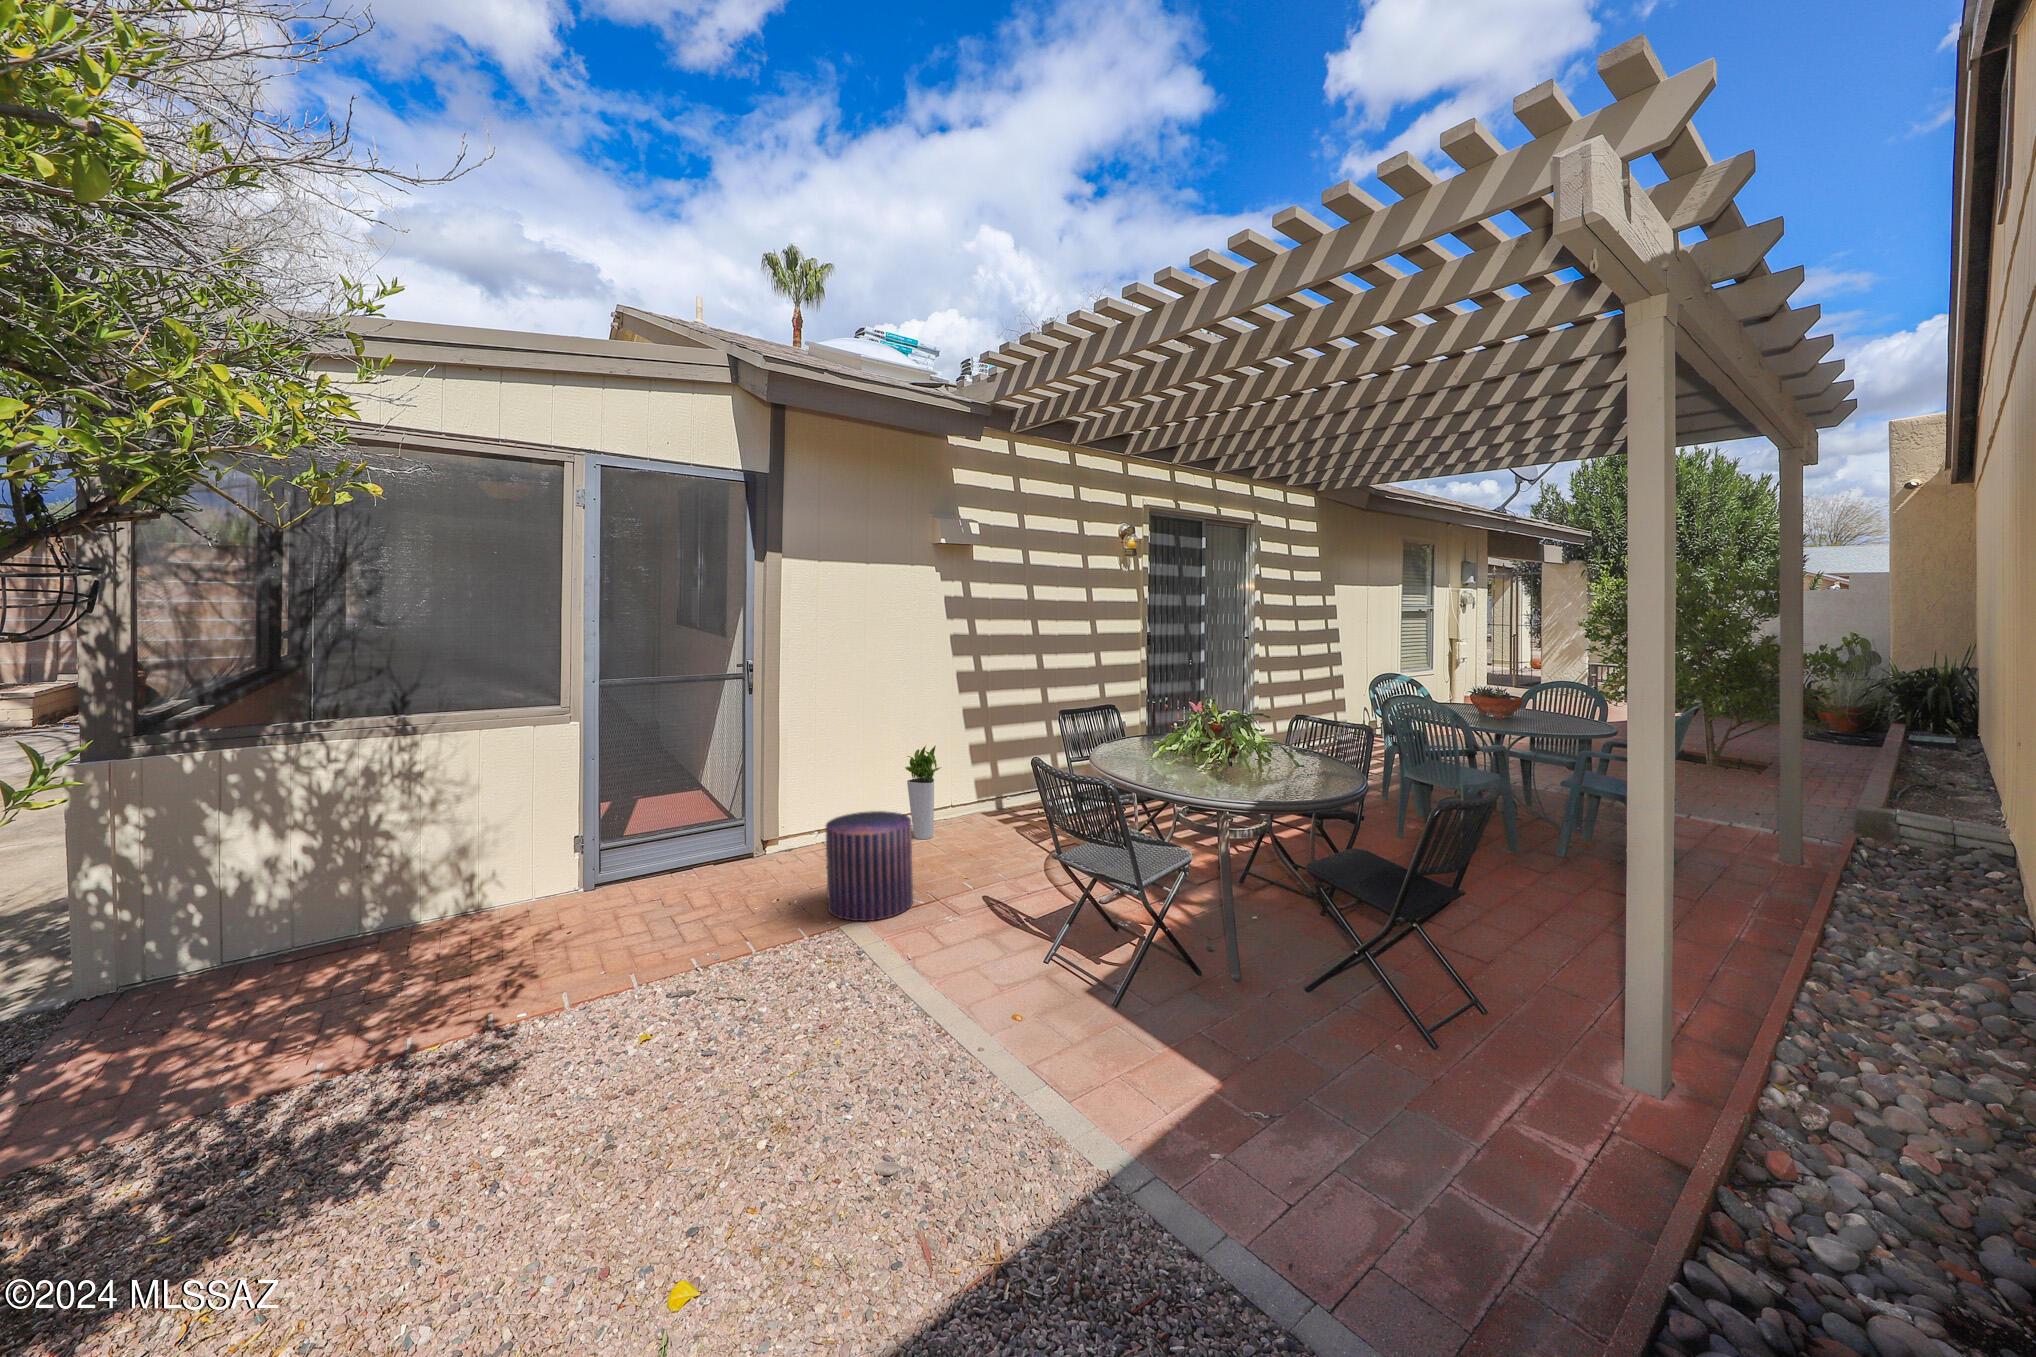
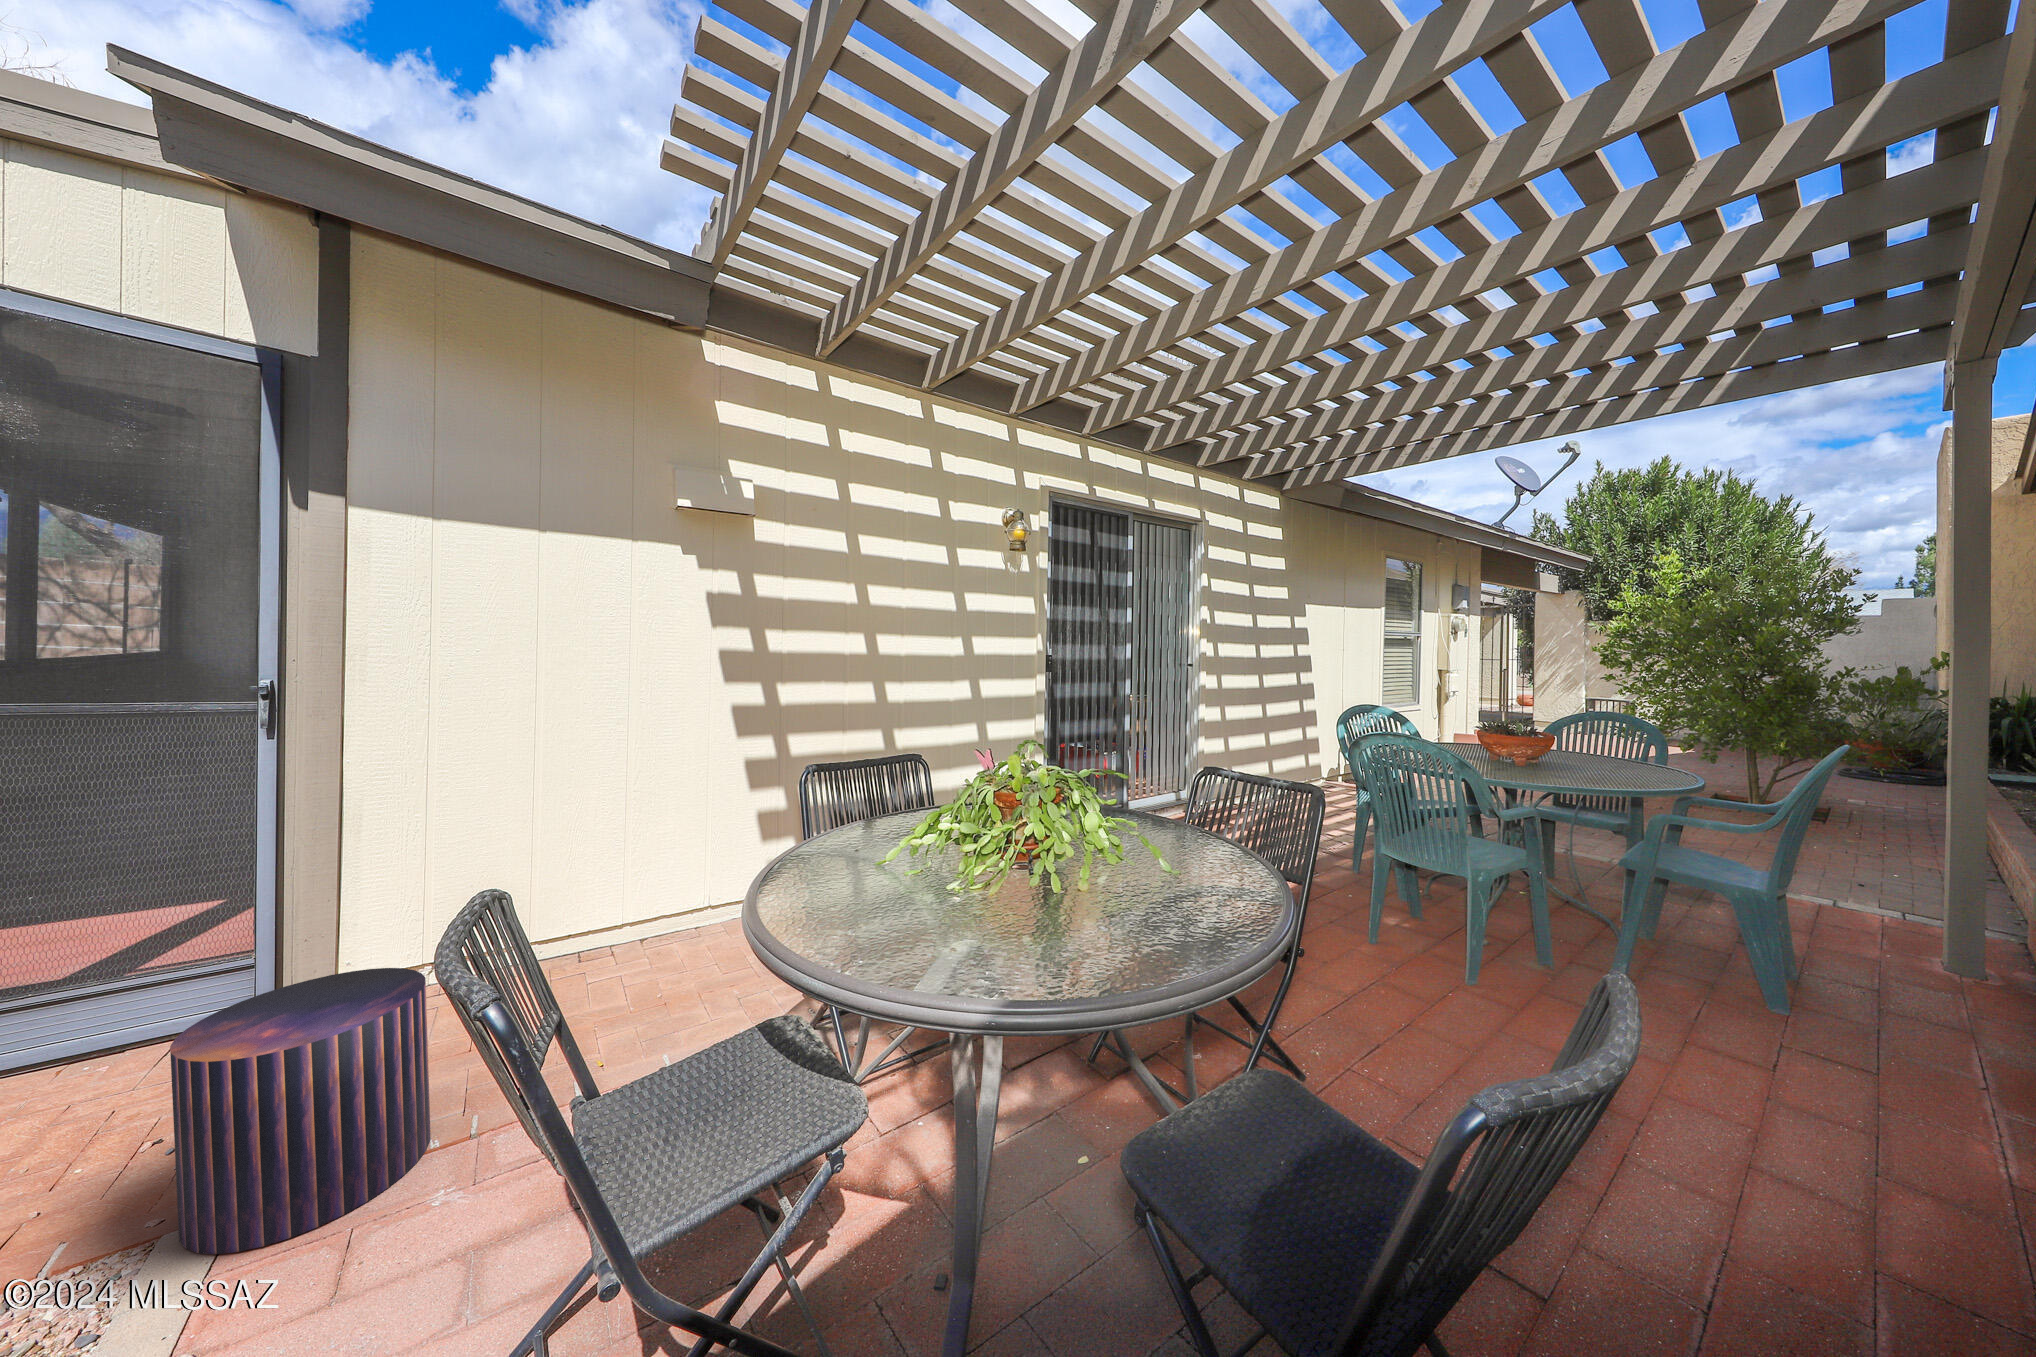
planter: present [905,746,940,839] -> none [593,815,668,970]

